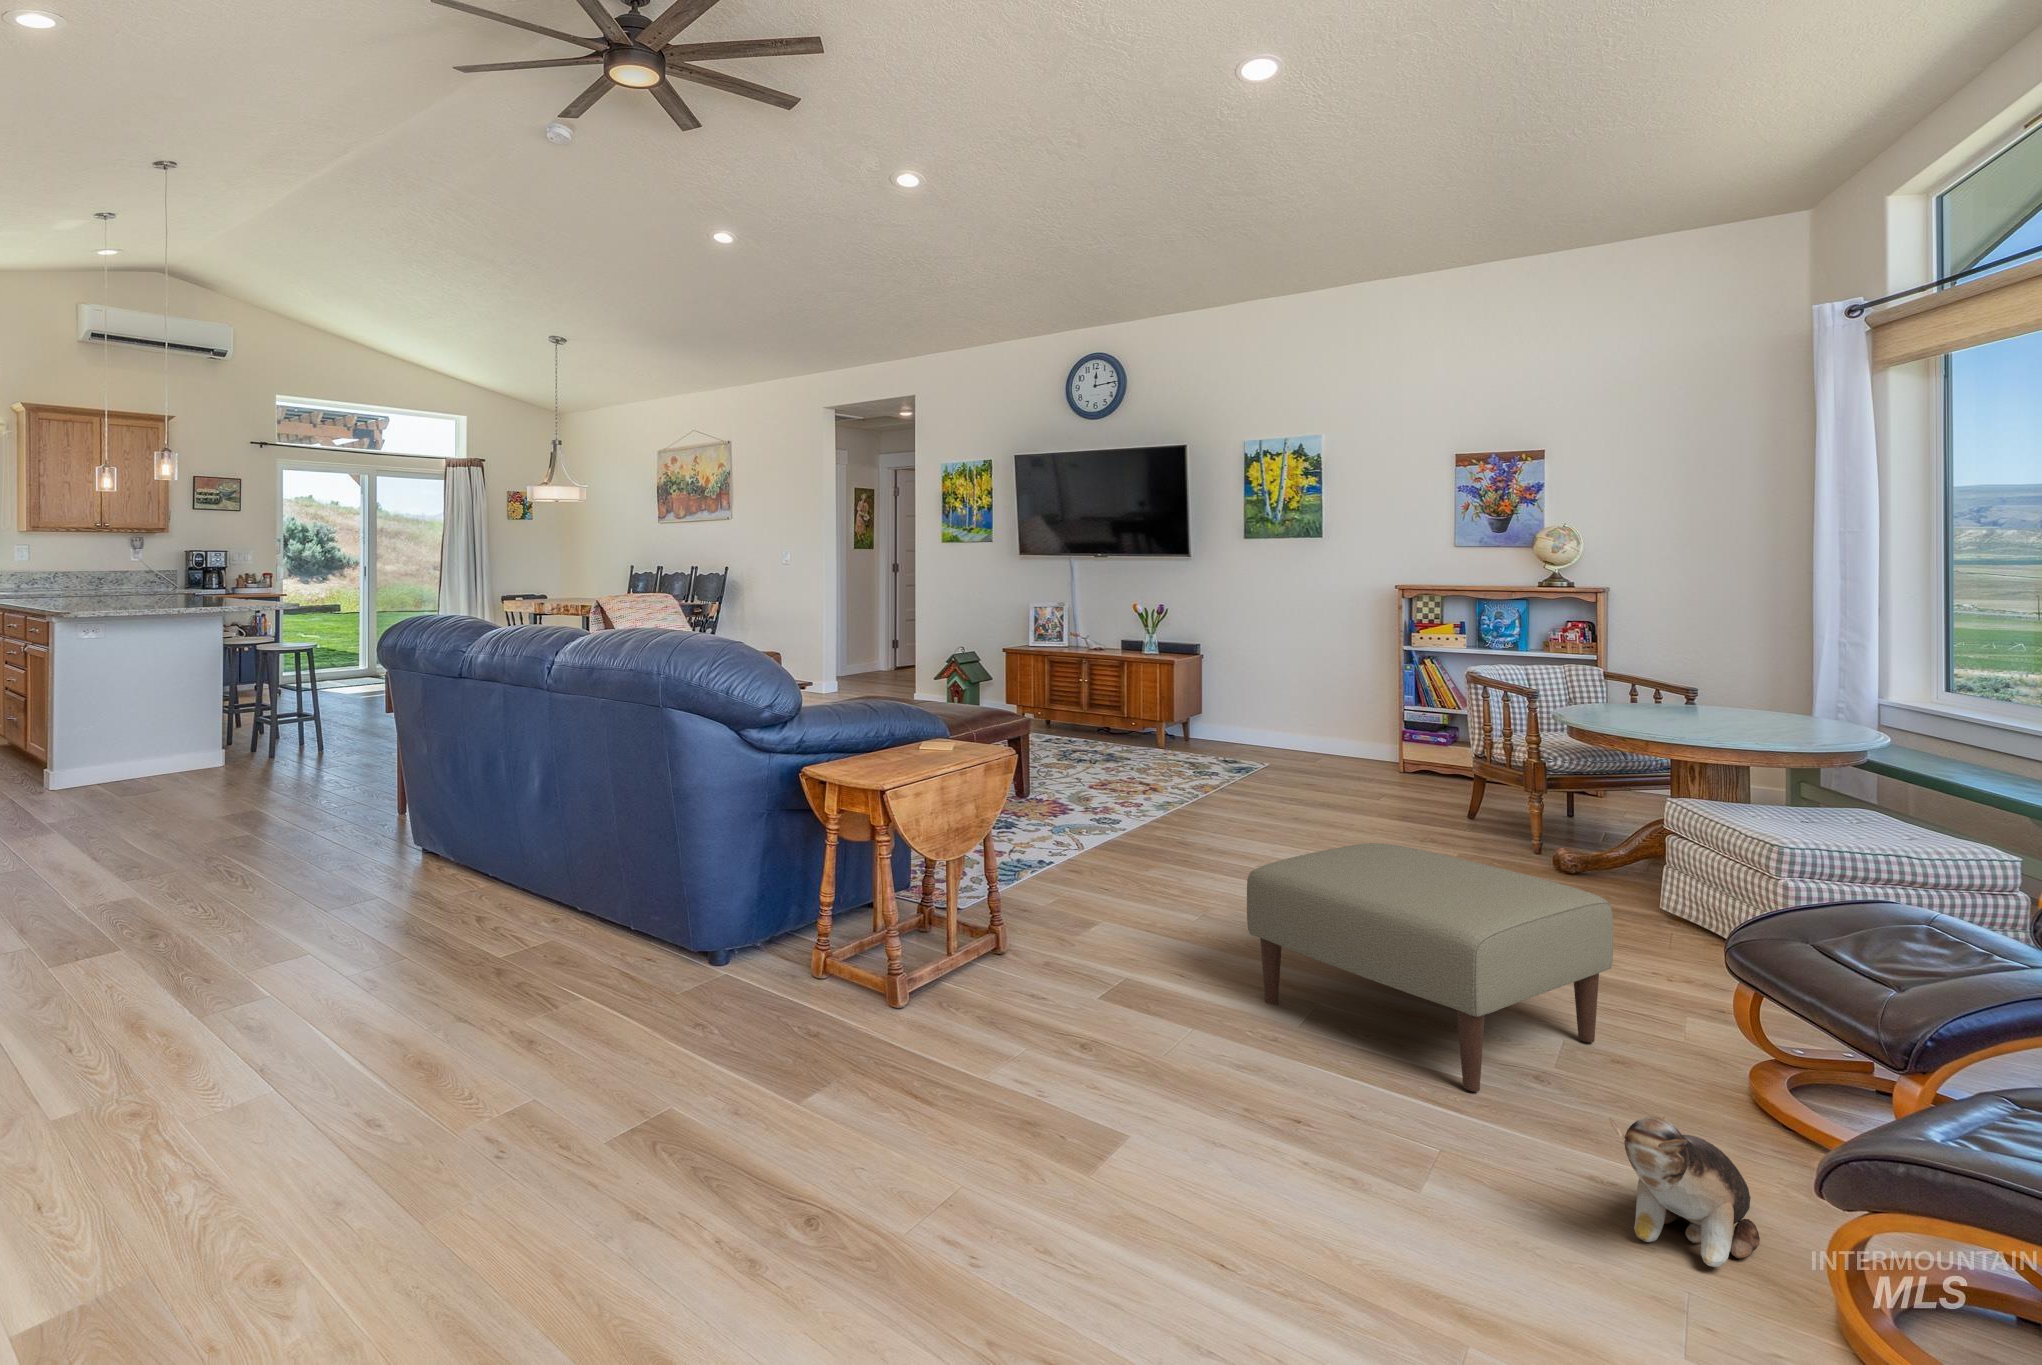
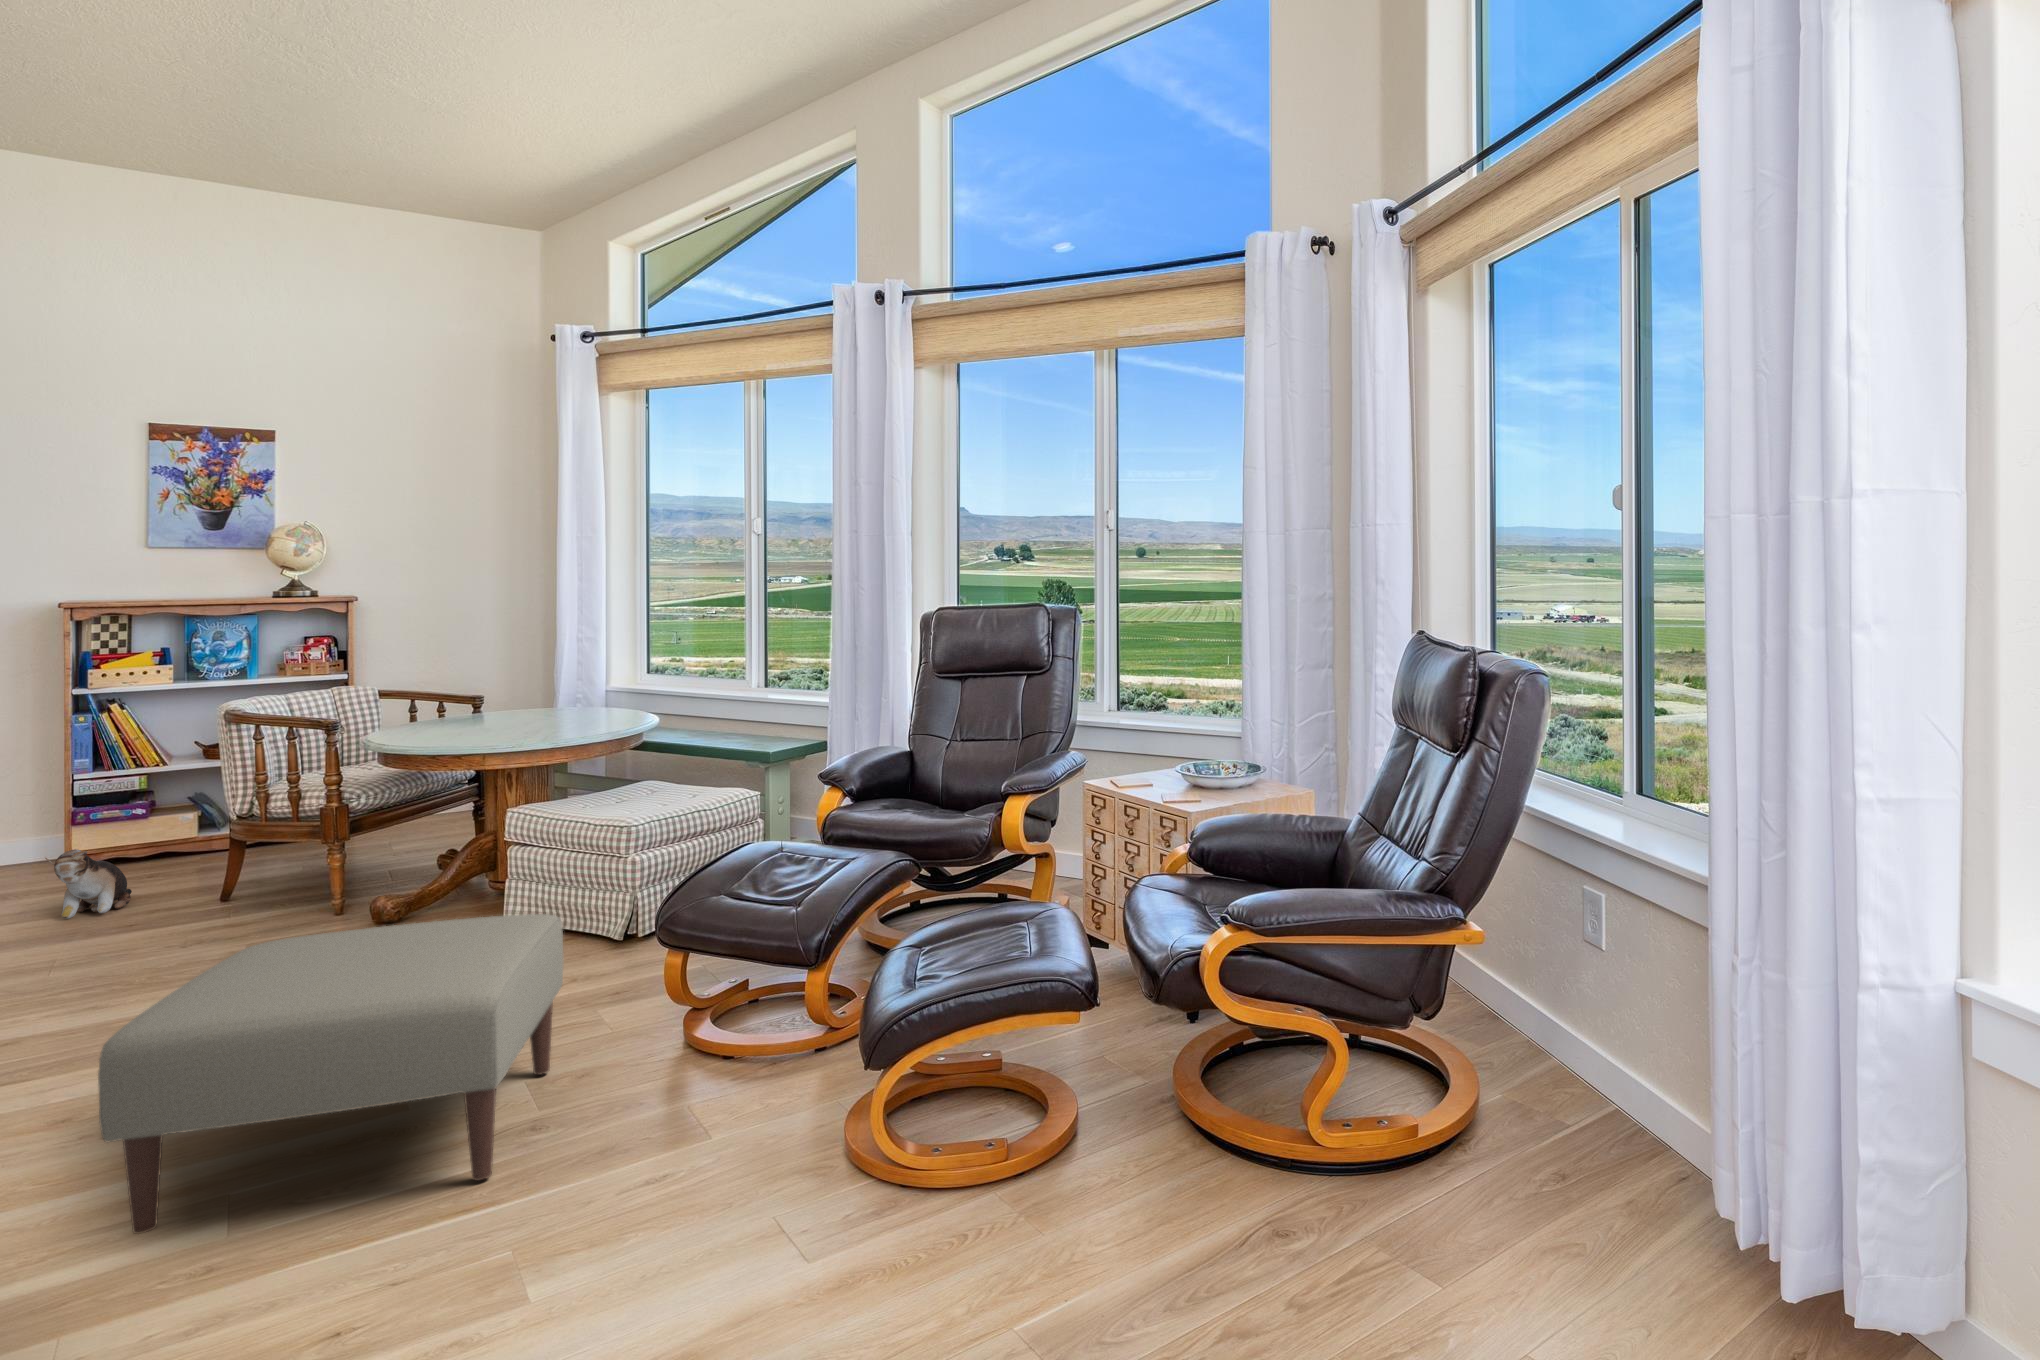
plush toy: present [1609,1116,1760,1267] -> present [45,849,132,919]

